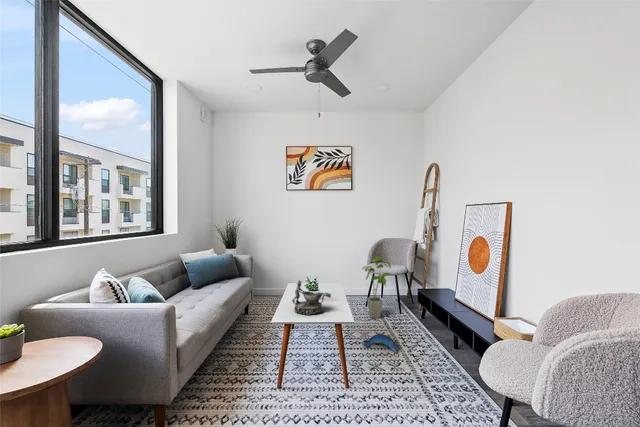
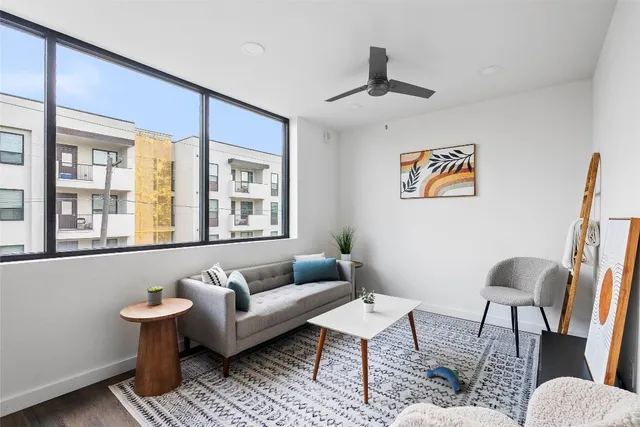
house plant: present [362,257,391,318] -> none [459,279,503,354]
decorative bowl: present [292,281,331,315] -> none [337,289,367,323]

